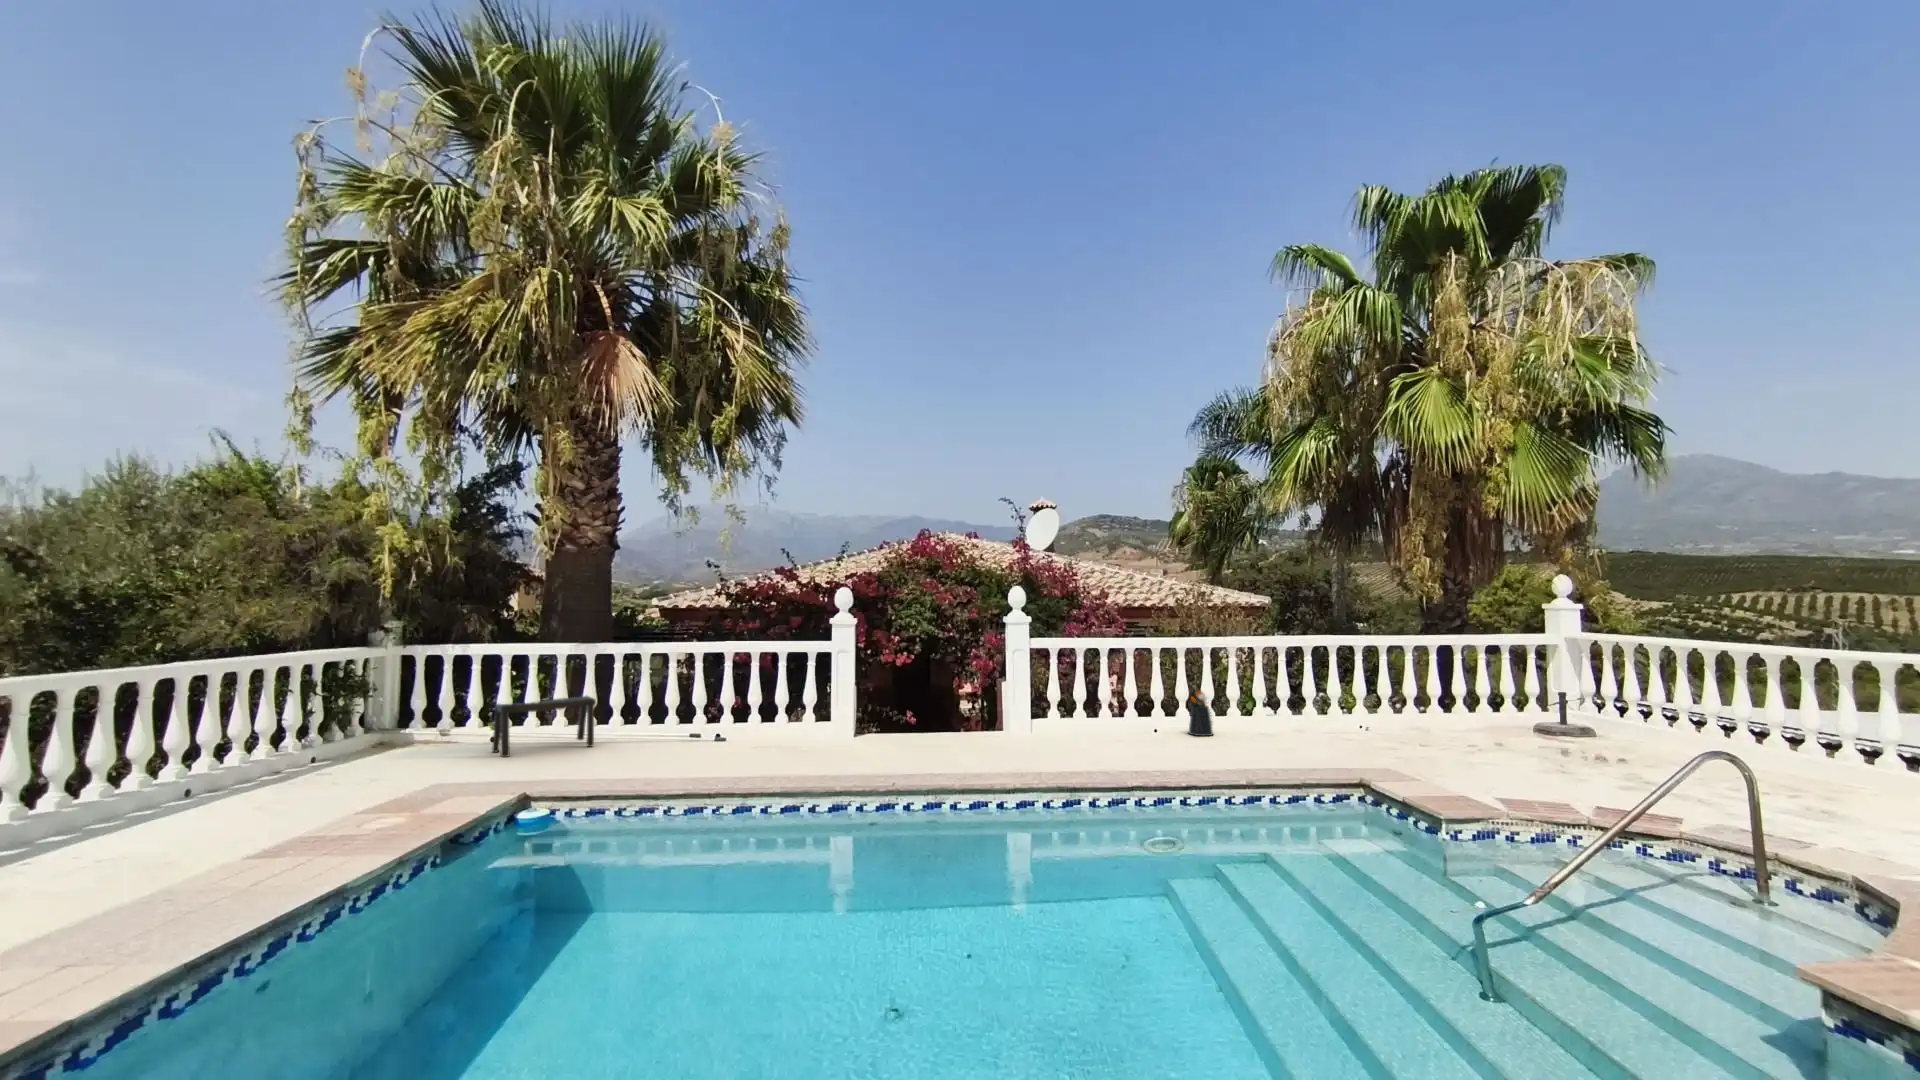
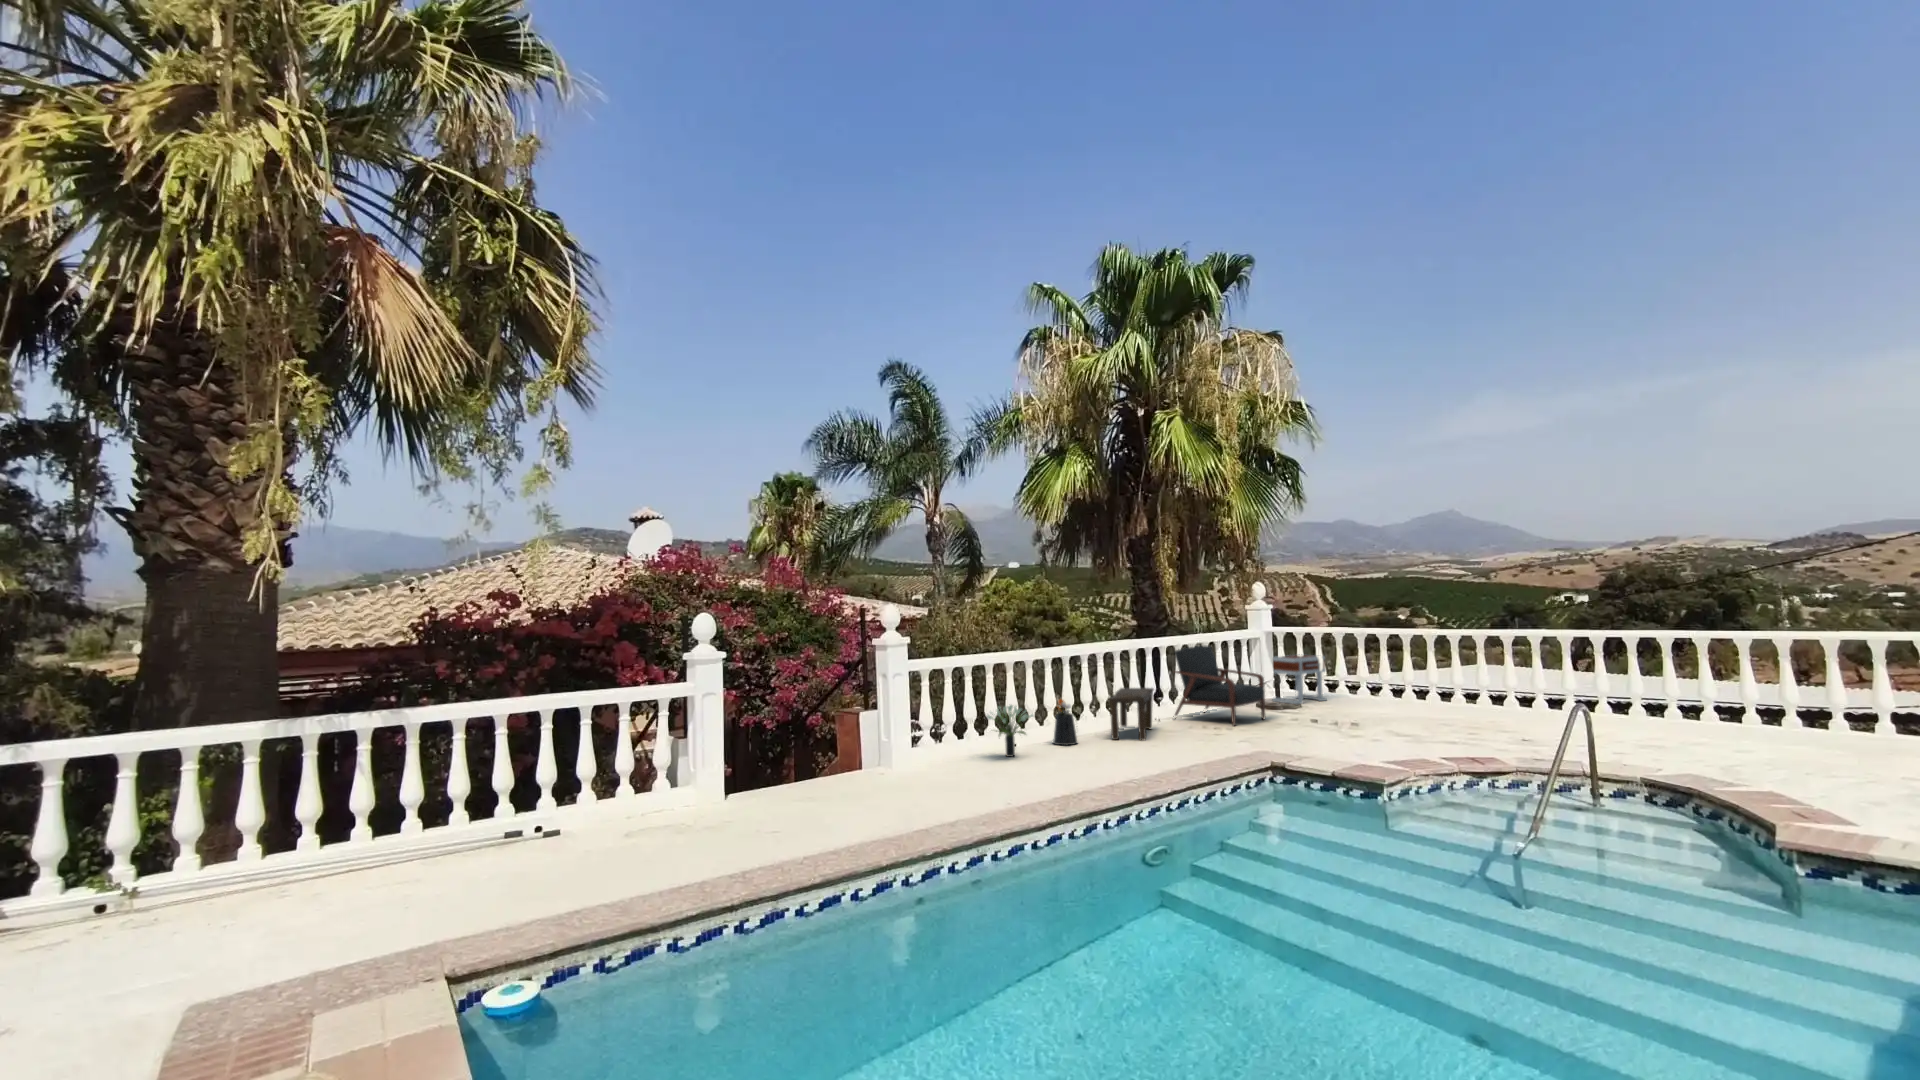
chair: none [1373,652,1488,743] -> present [1174,646,1265,726]
side table: none [1556,673,1642,733] -> present [1272,655,1327,704]
potted plant: none [1102,689,1146,738] -> present [987,705,1033,757]
bench: present [492,696,596,757] -> present [1109,688,1154,740]

